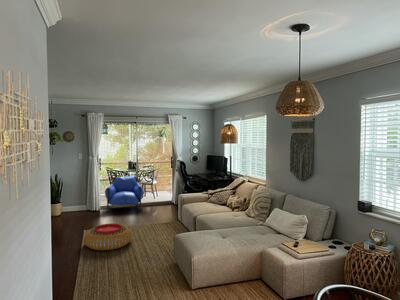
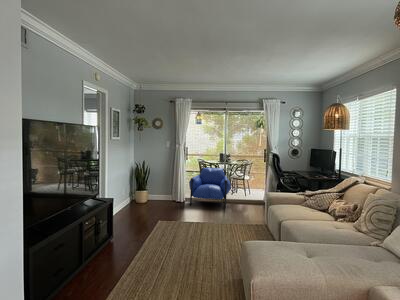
pouf: present [84,224,132,251] -> none [147,217,200,248]

